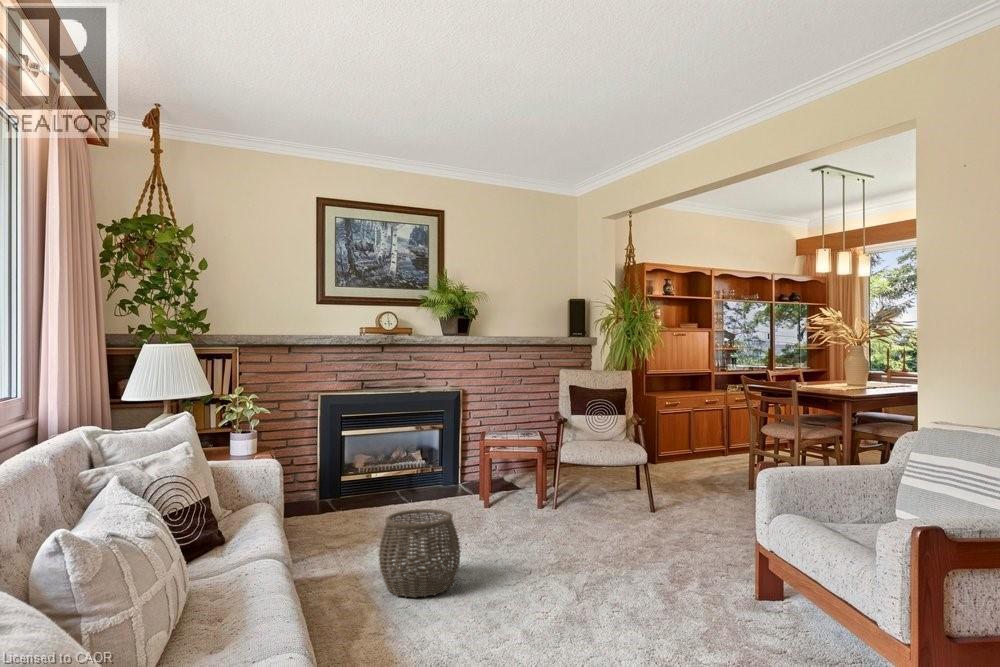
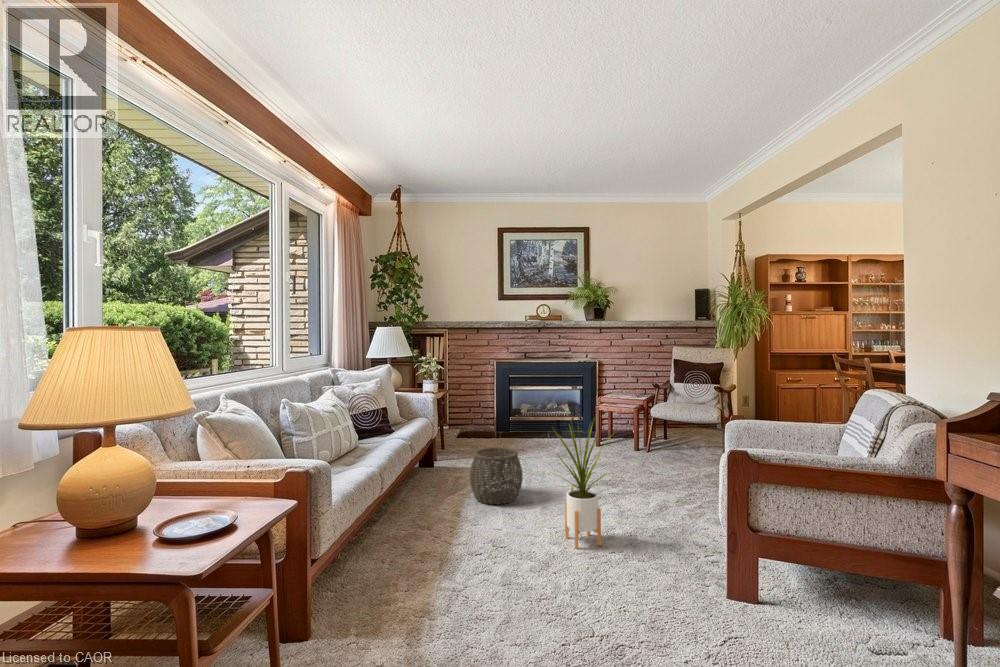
house plant: none [548,440,645,631] -> present [553,424,613,549]

